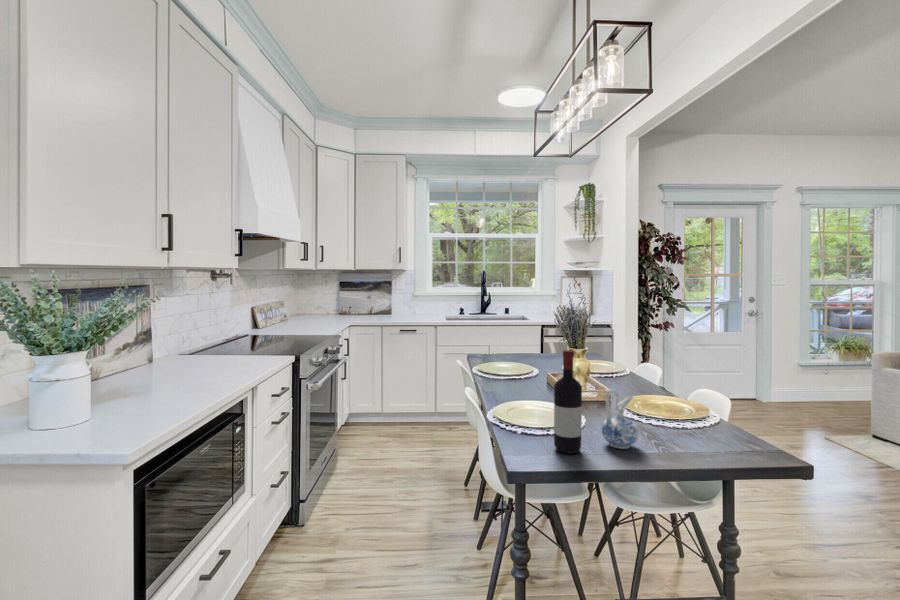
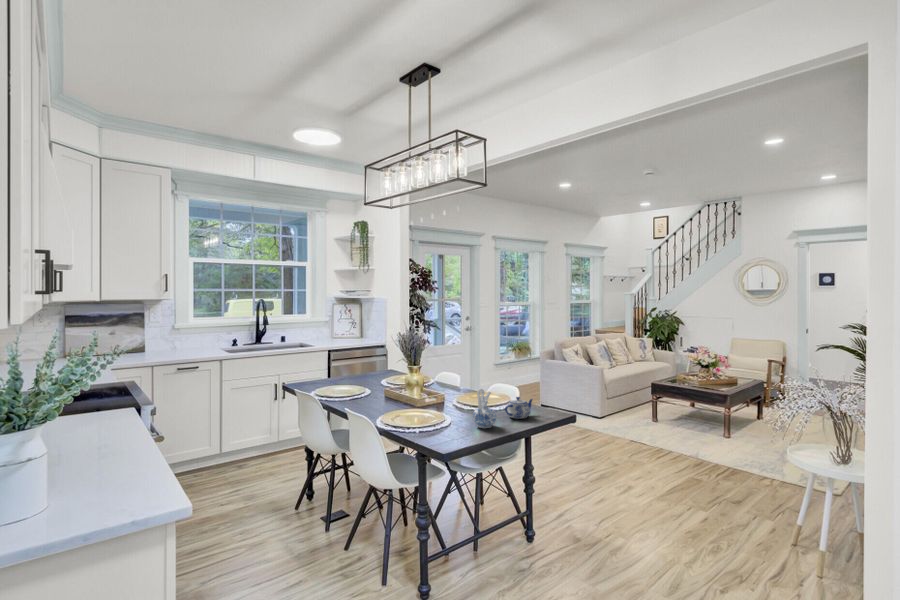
wine bottle: present [554,350,582,454] -> none [450,365,469,437]
teapot: none [665,411,728,447] -> present [505,397,533,419]

